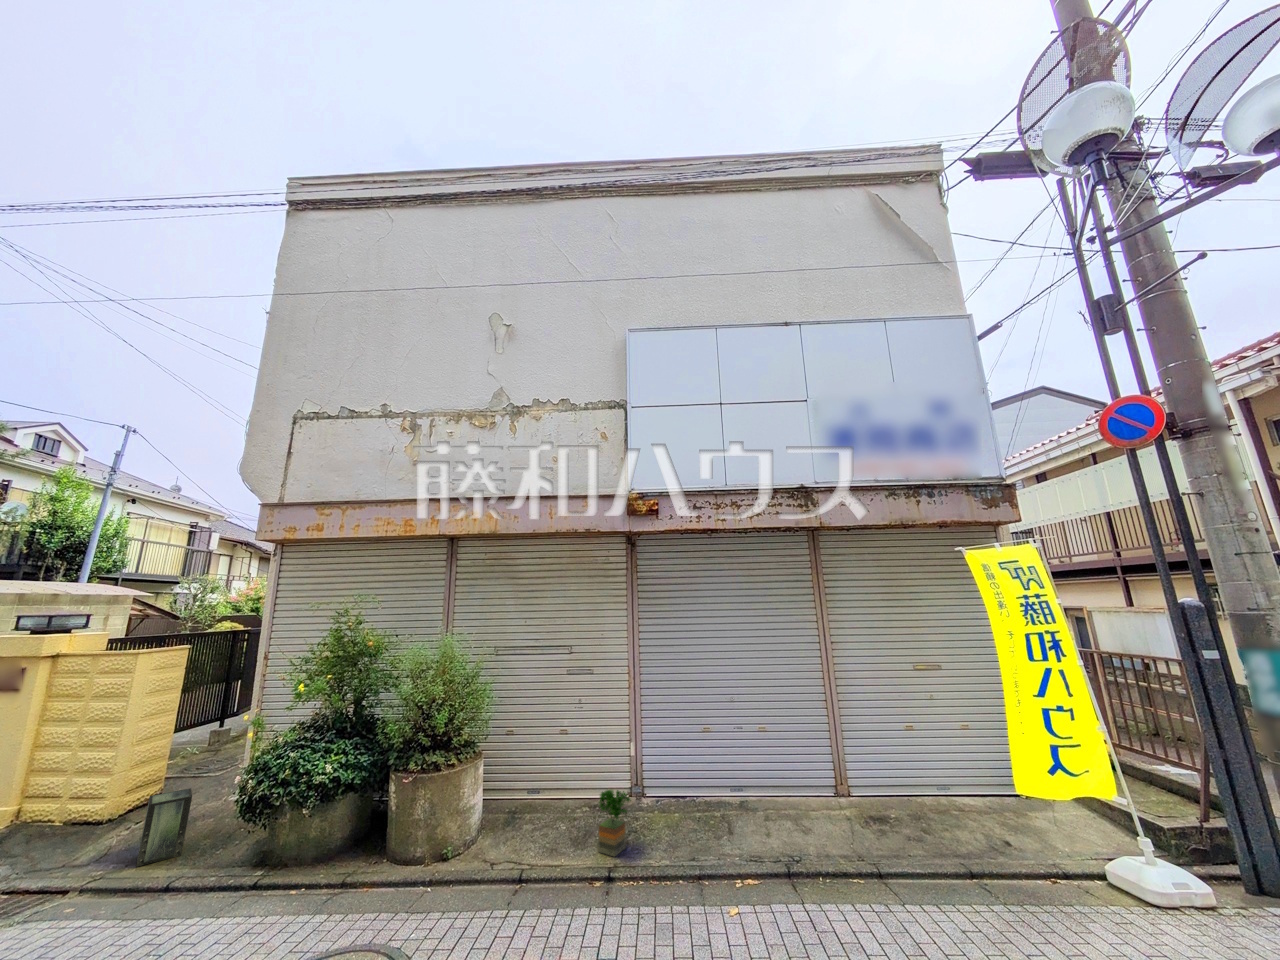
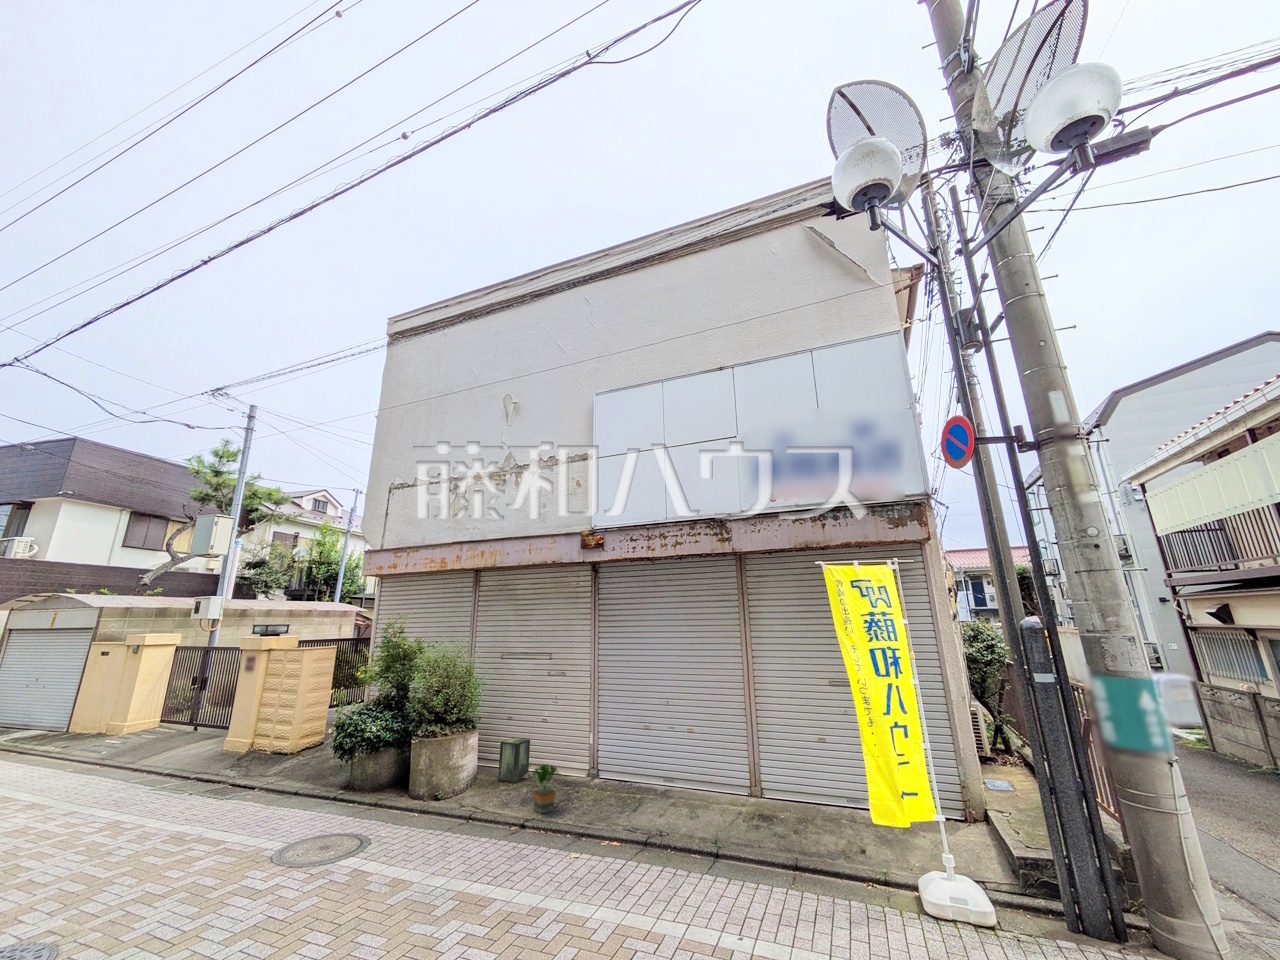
storage box: present [136,788,192,866] -> present [498,738,530,783]

